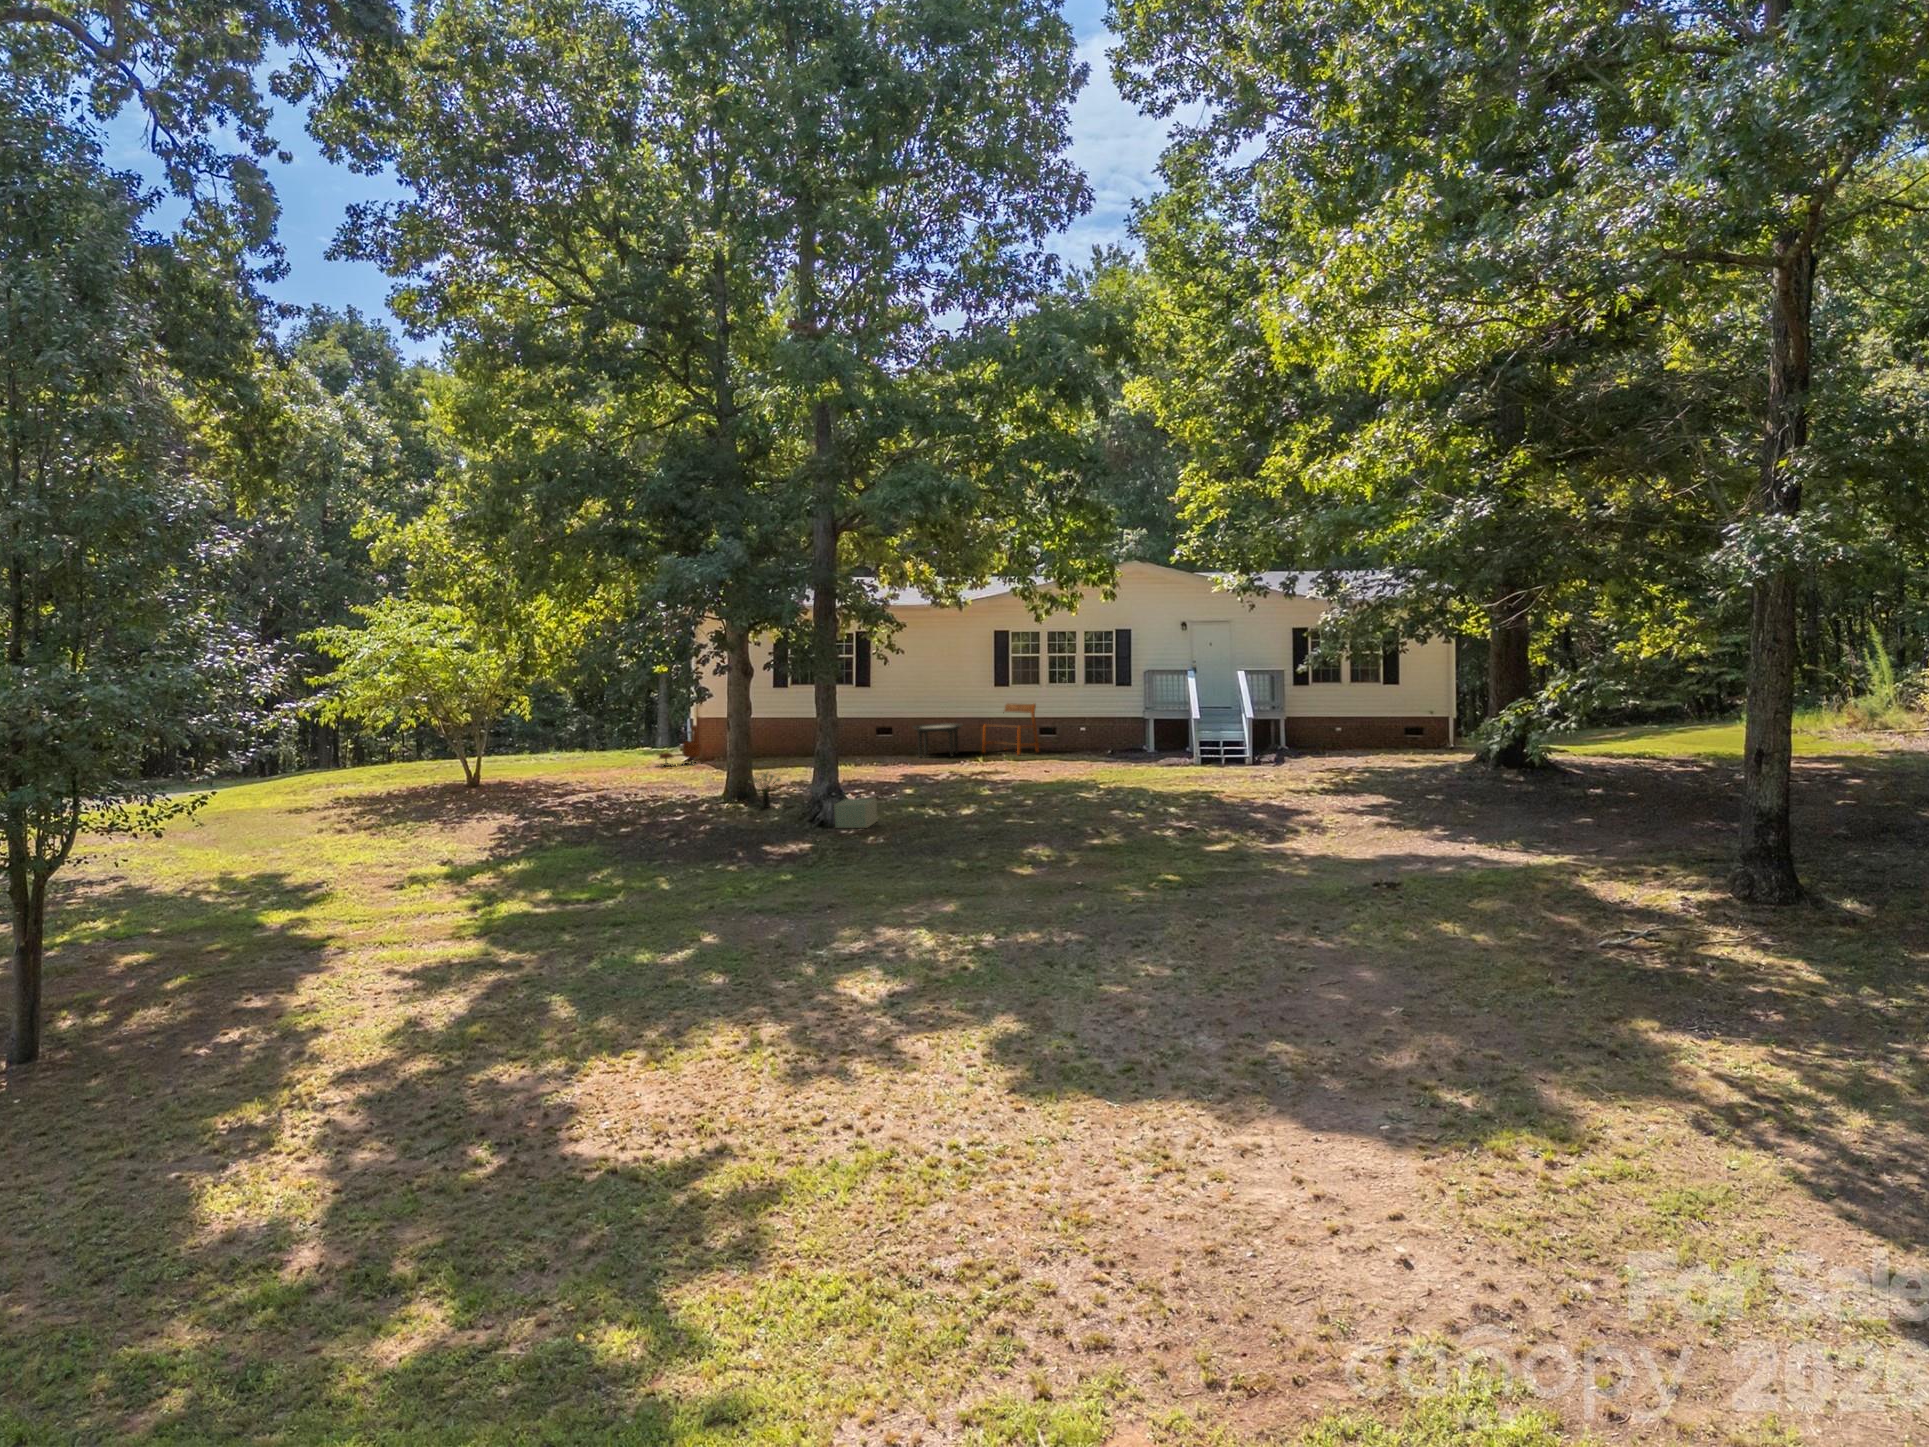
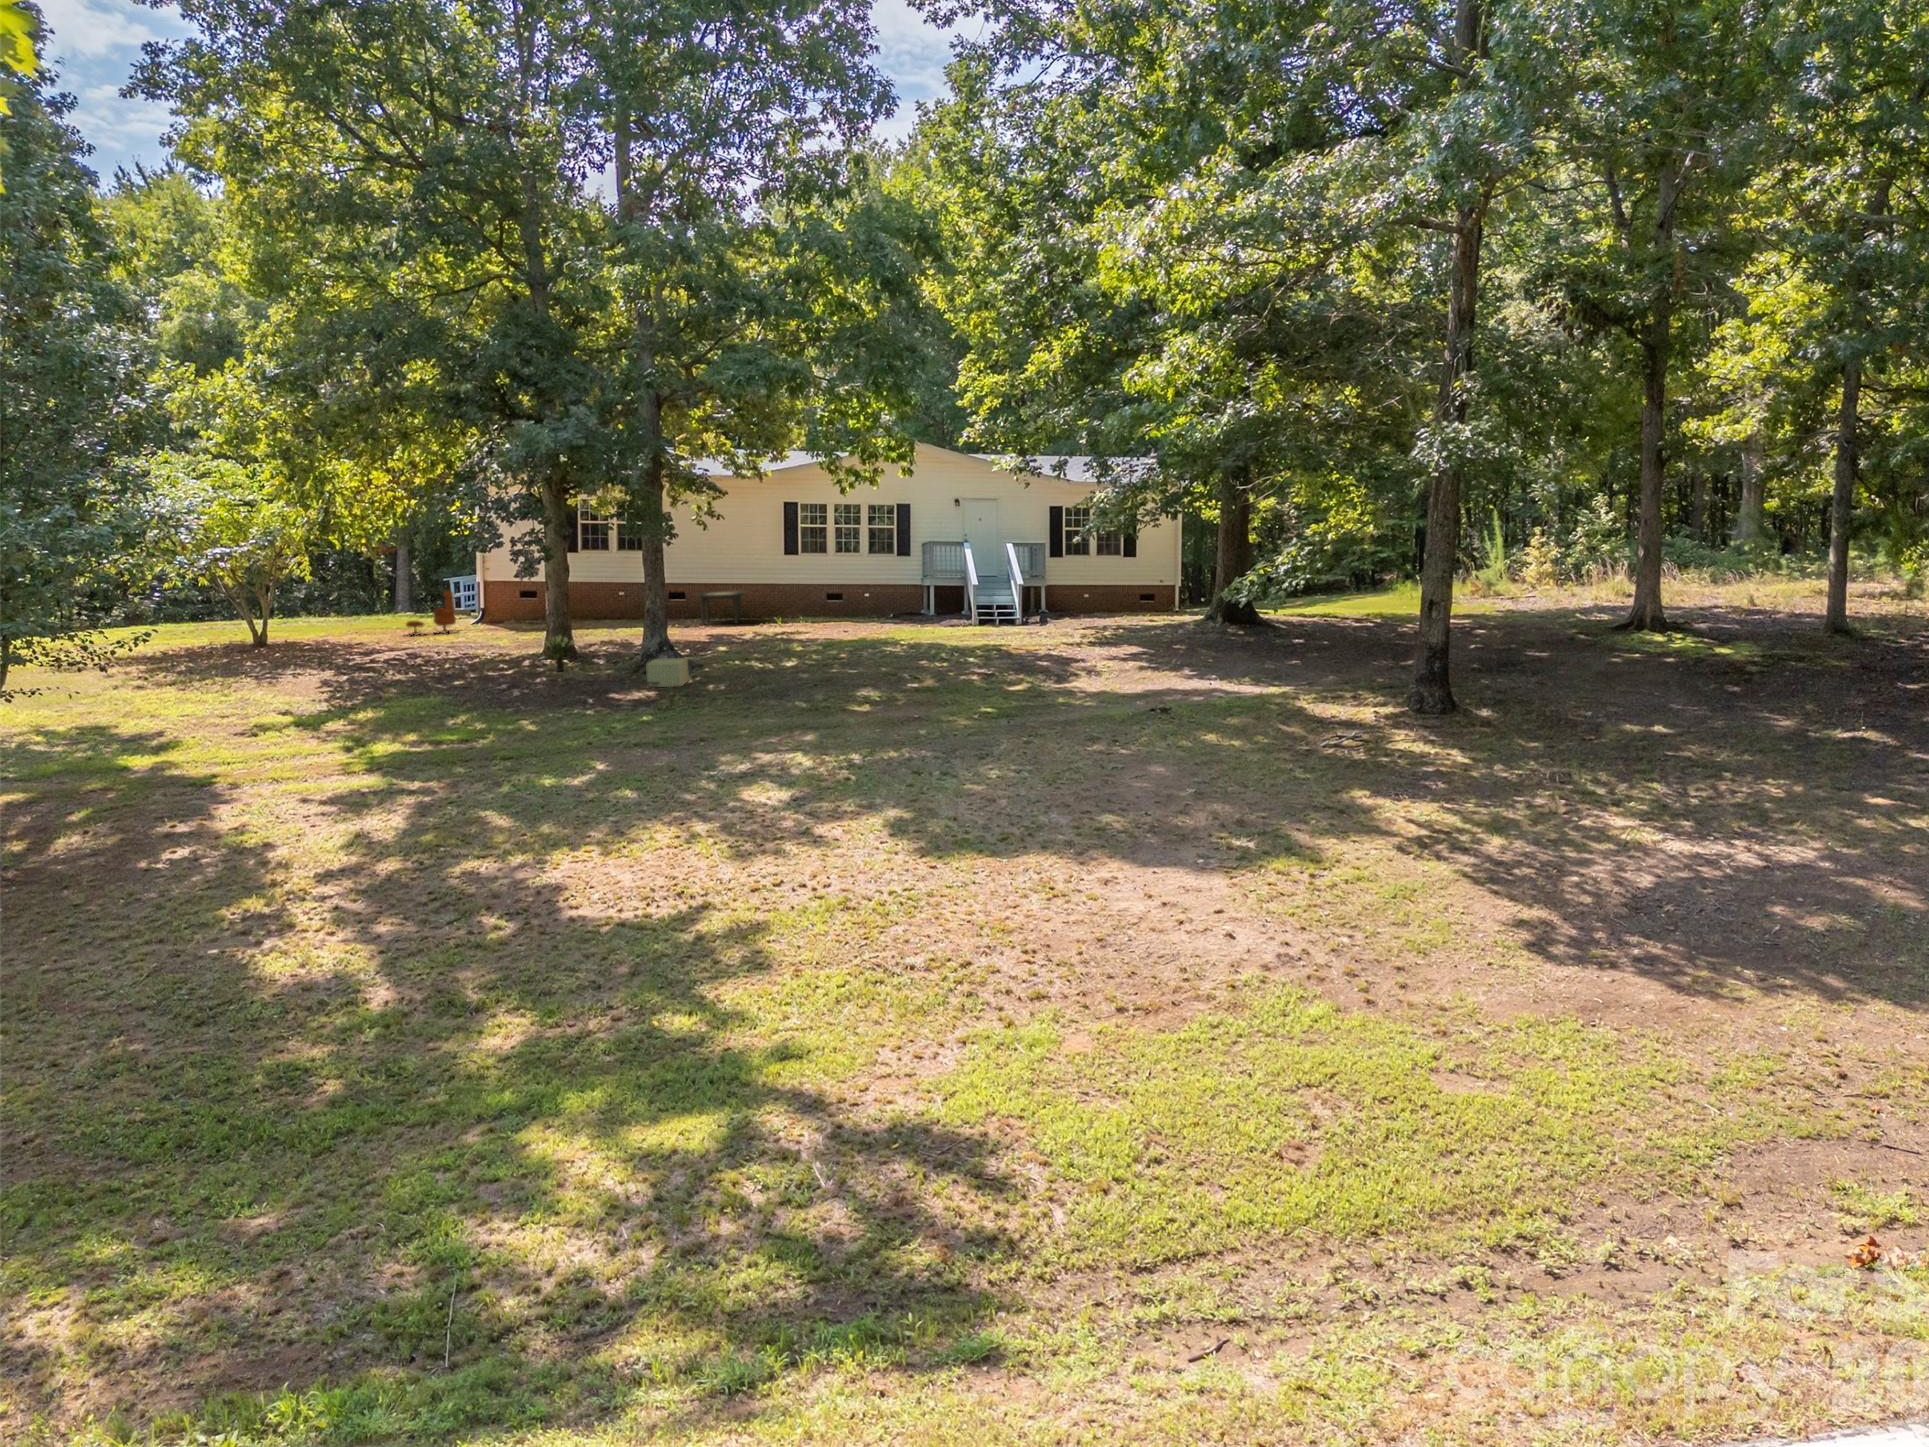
bench: present [982,704,1039,755] -> none [766,570,824,622]

